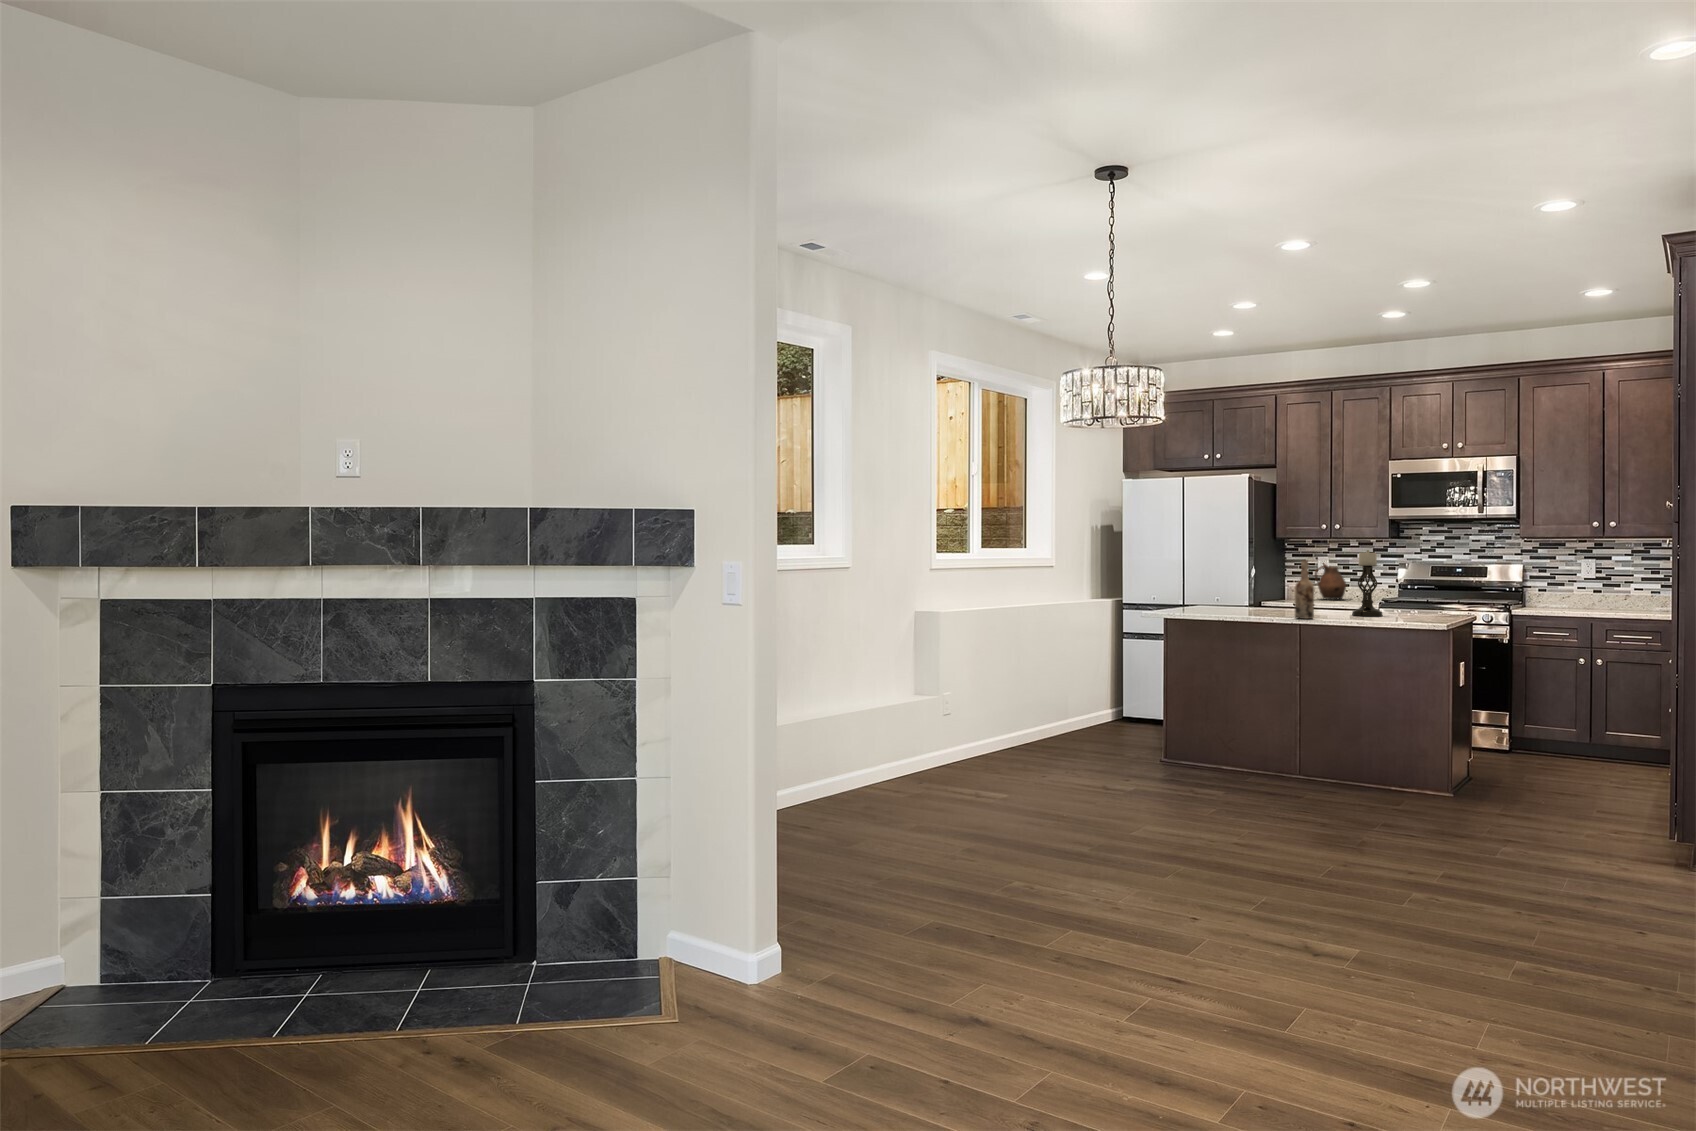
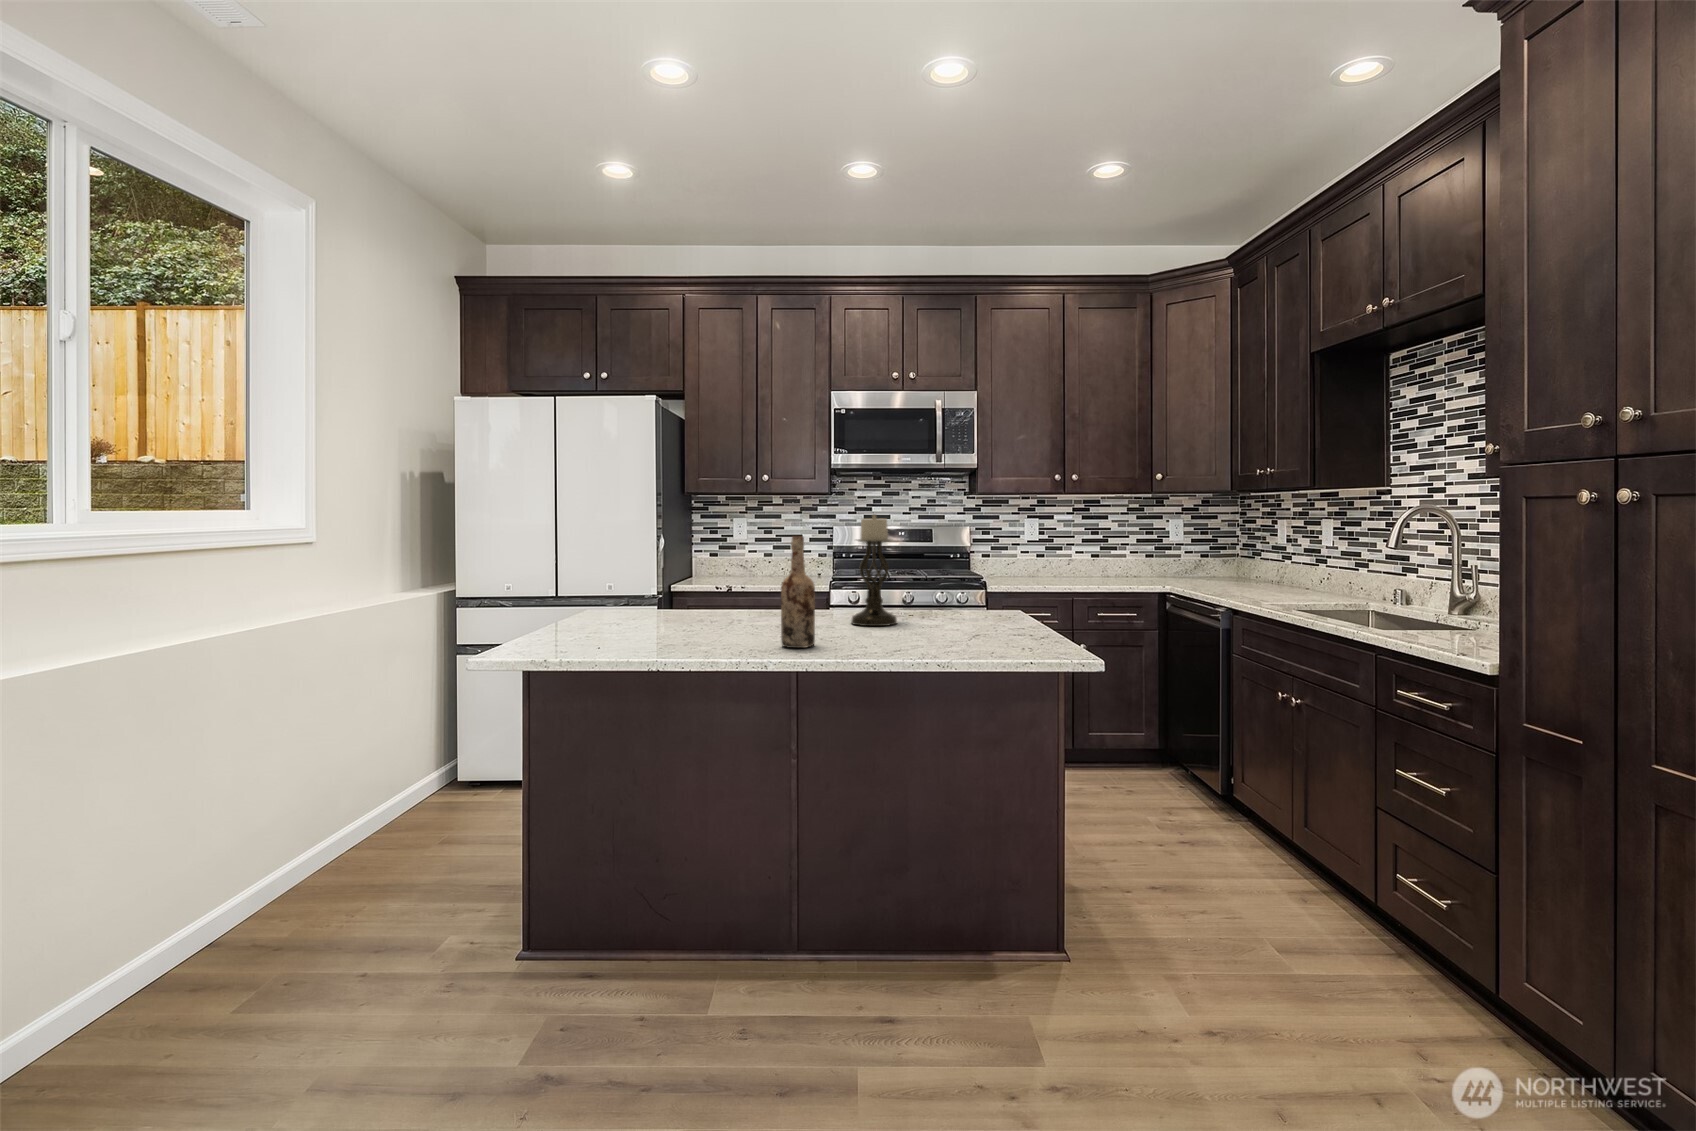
ceramic pitcher: present [1315,564,1346,599] -> none [733,527,779,576]

